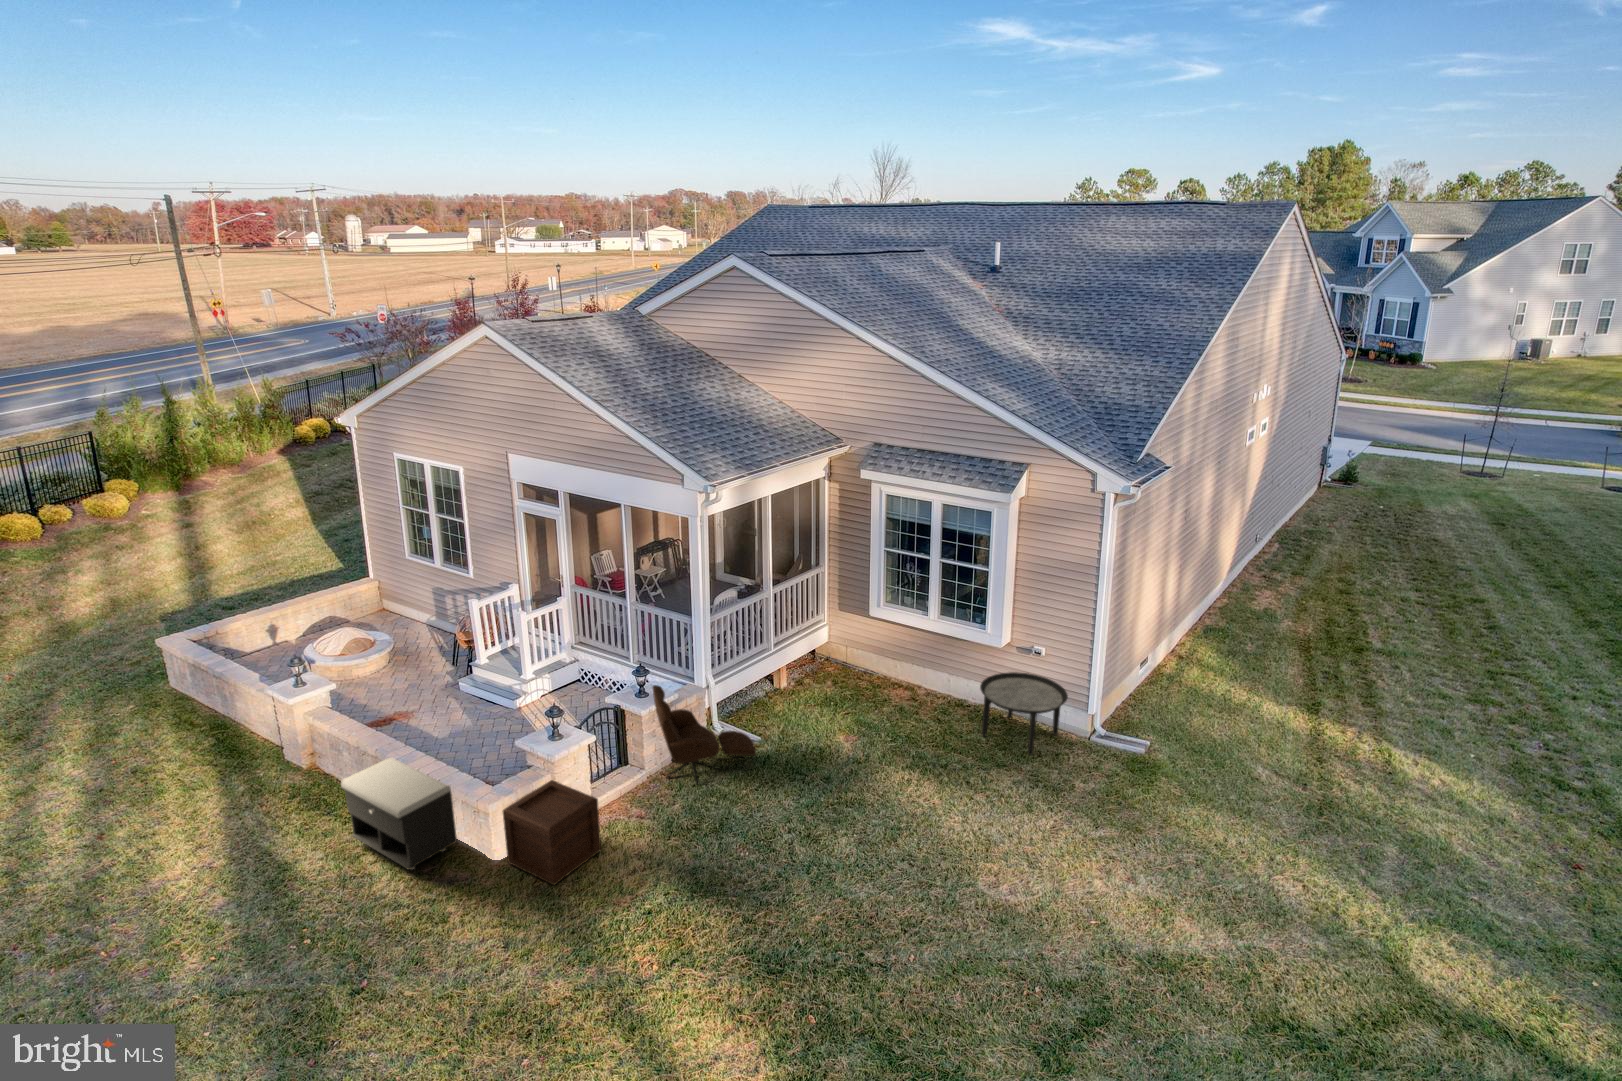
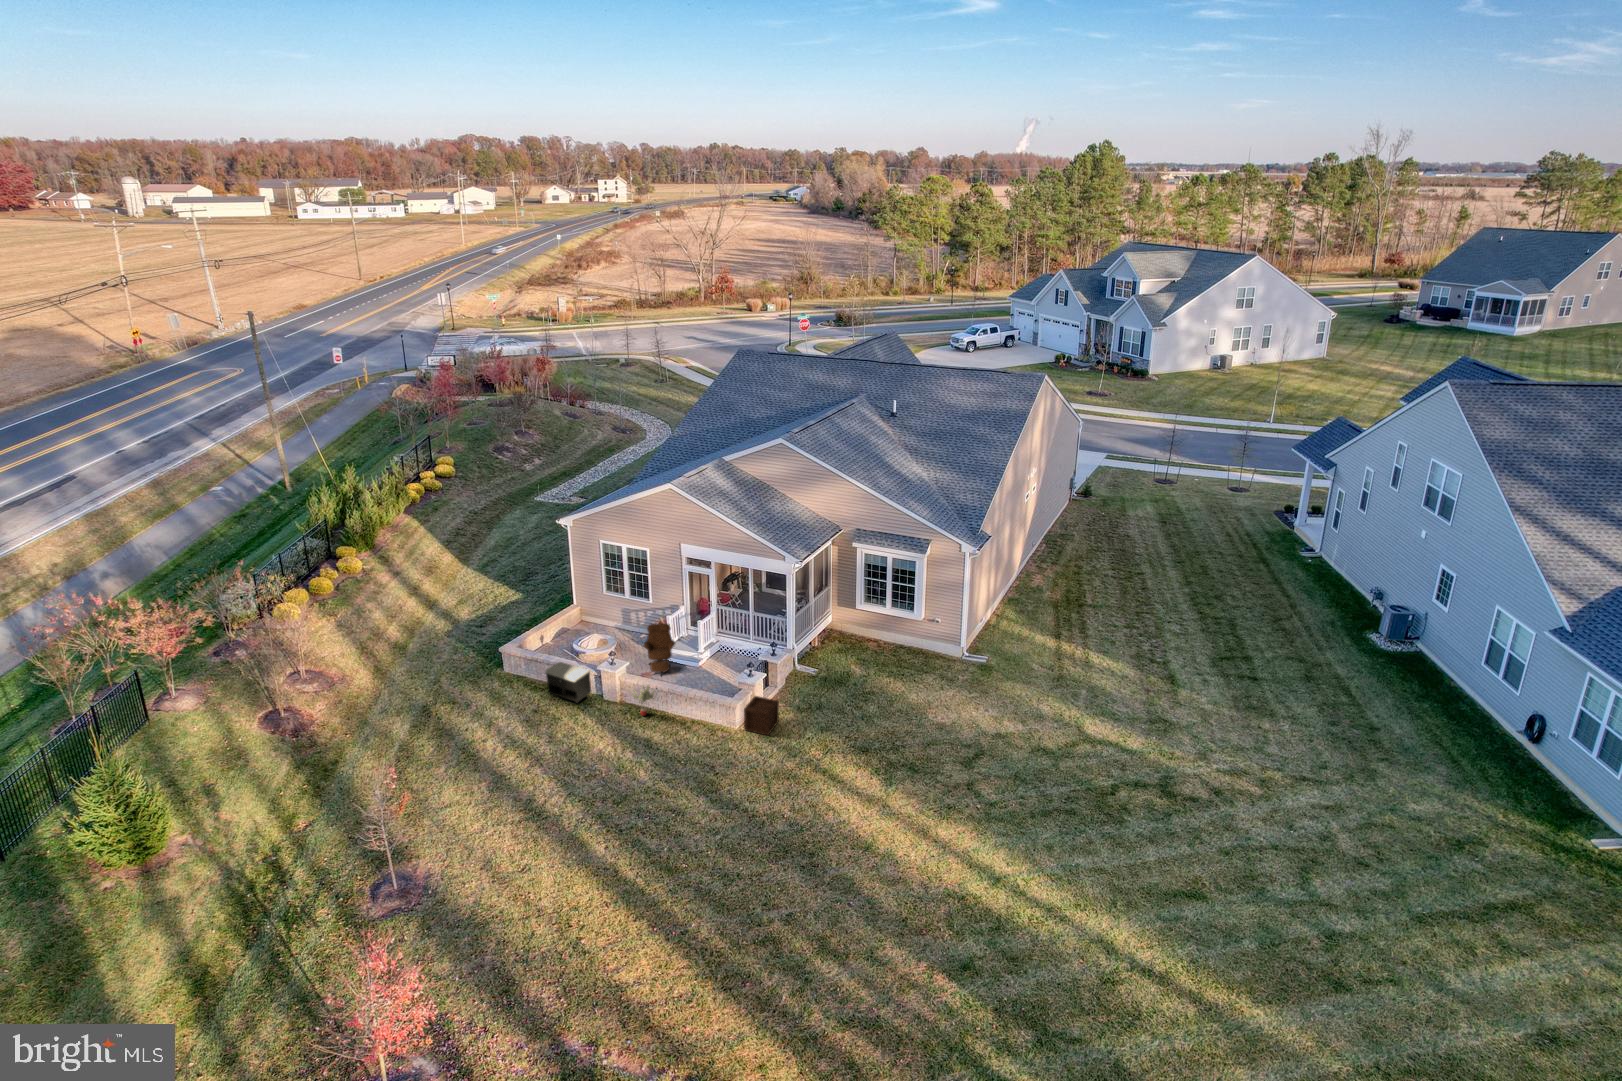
round table: present [980,672,1068,755] -> none [914,632,953,669]
lounge chair: present [653,685,756,784] -> present [644,623,675,673]
potted tree: none [301,729,349,802] -> present [632,685,654,716]
storage bench: present [341,758,457,870] -> present [545,662,591,702]

